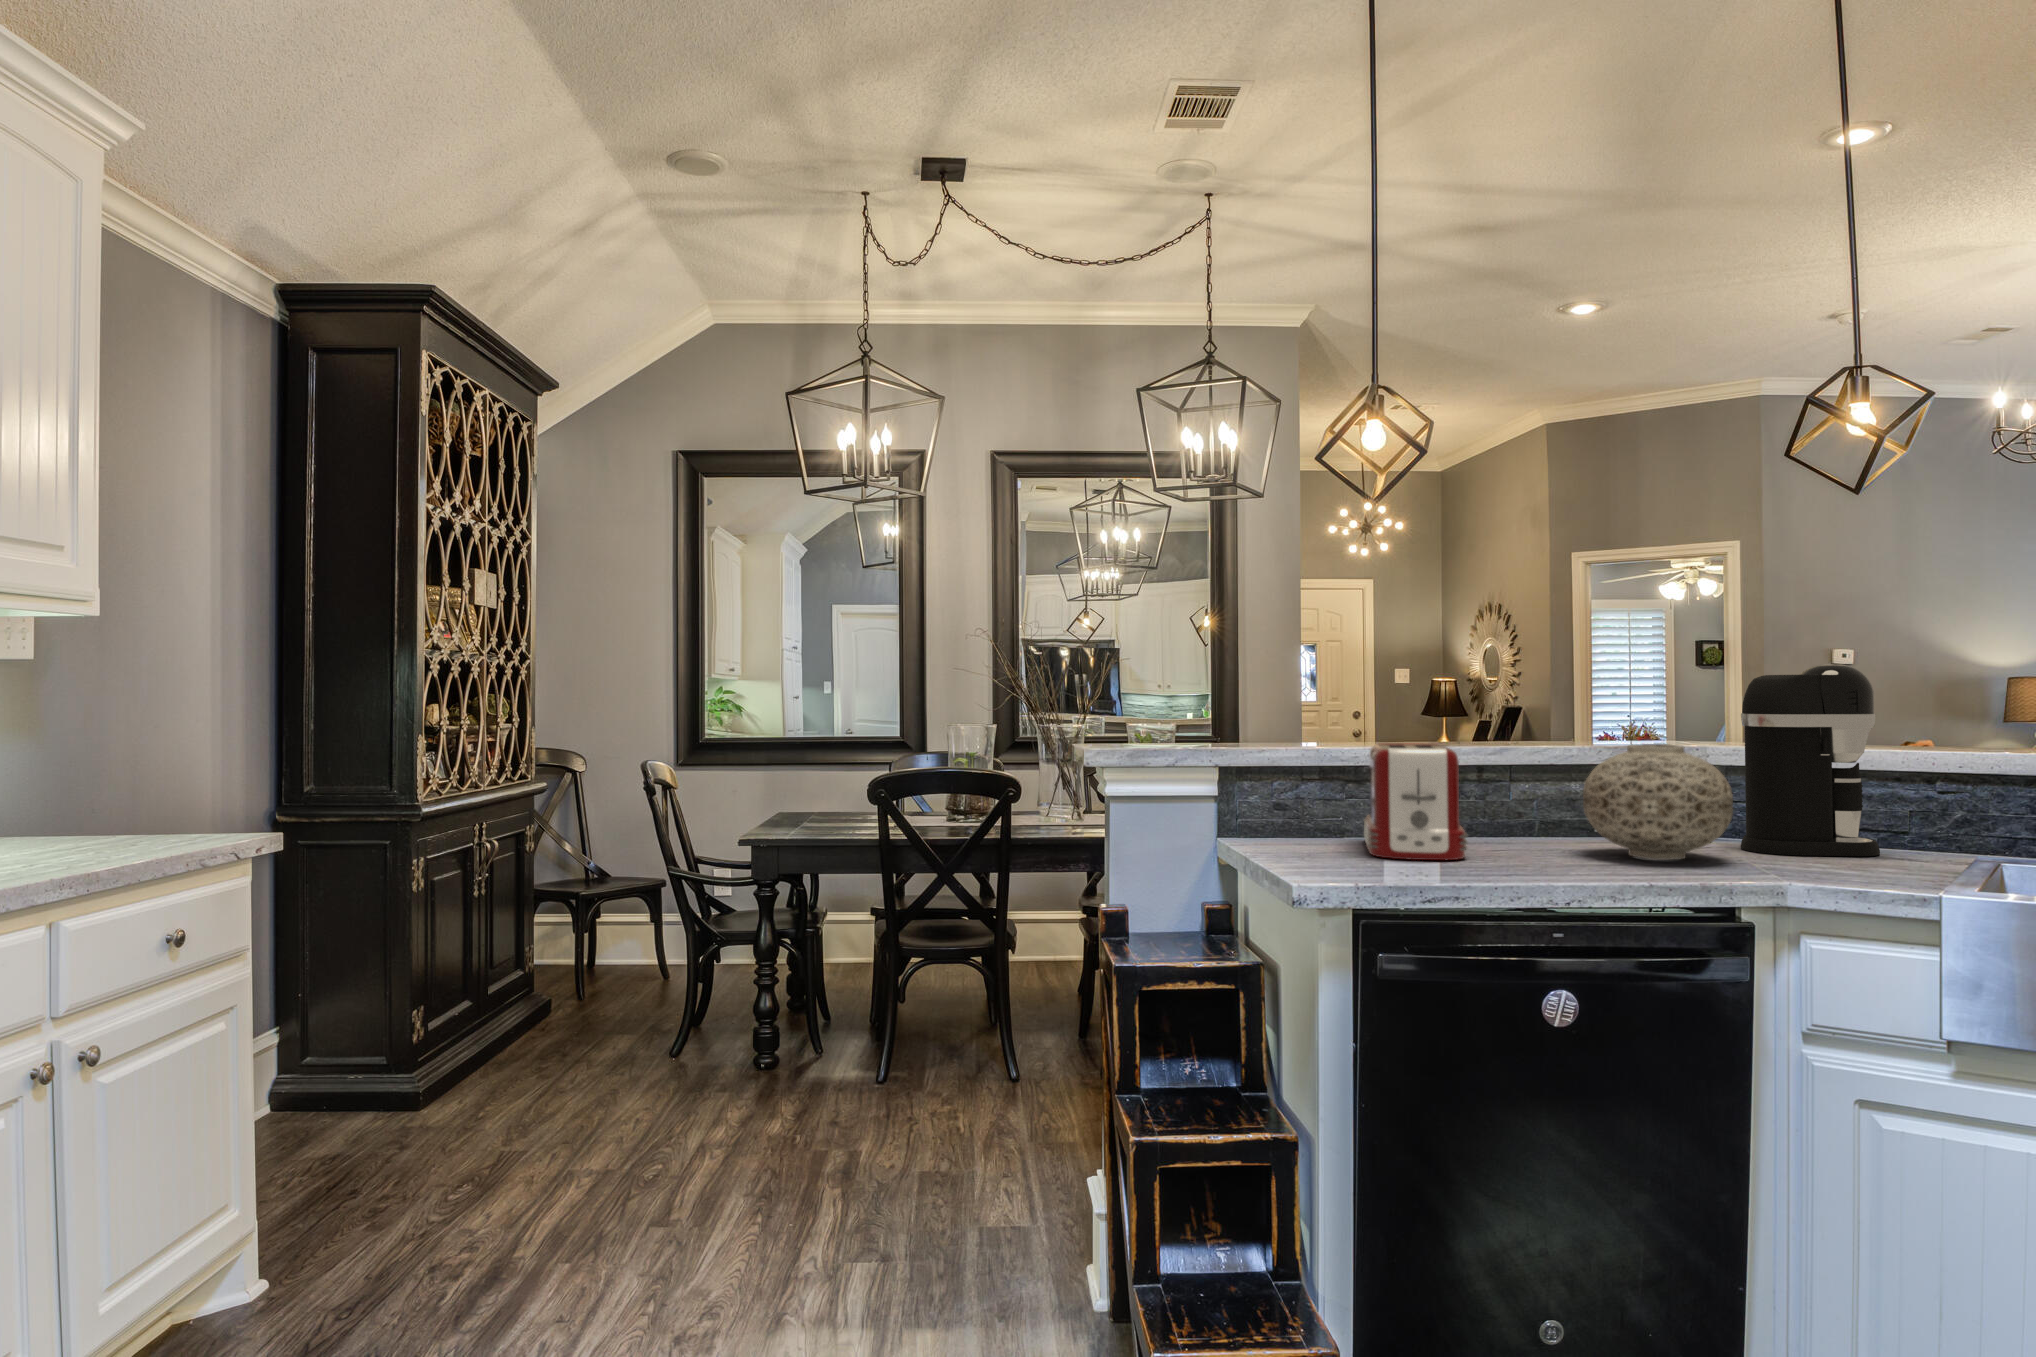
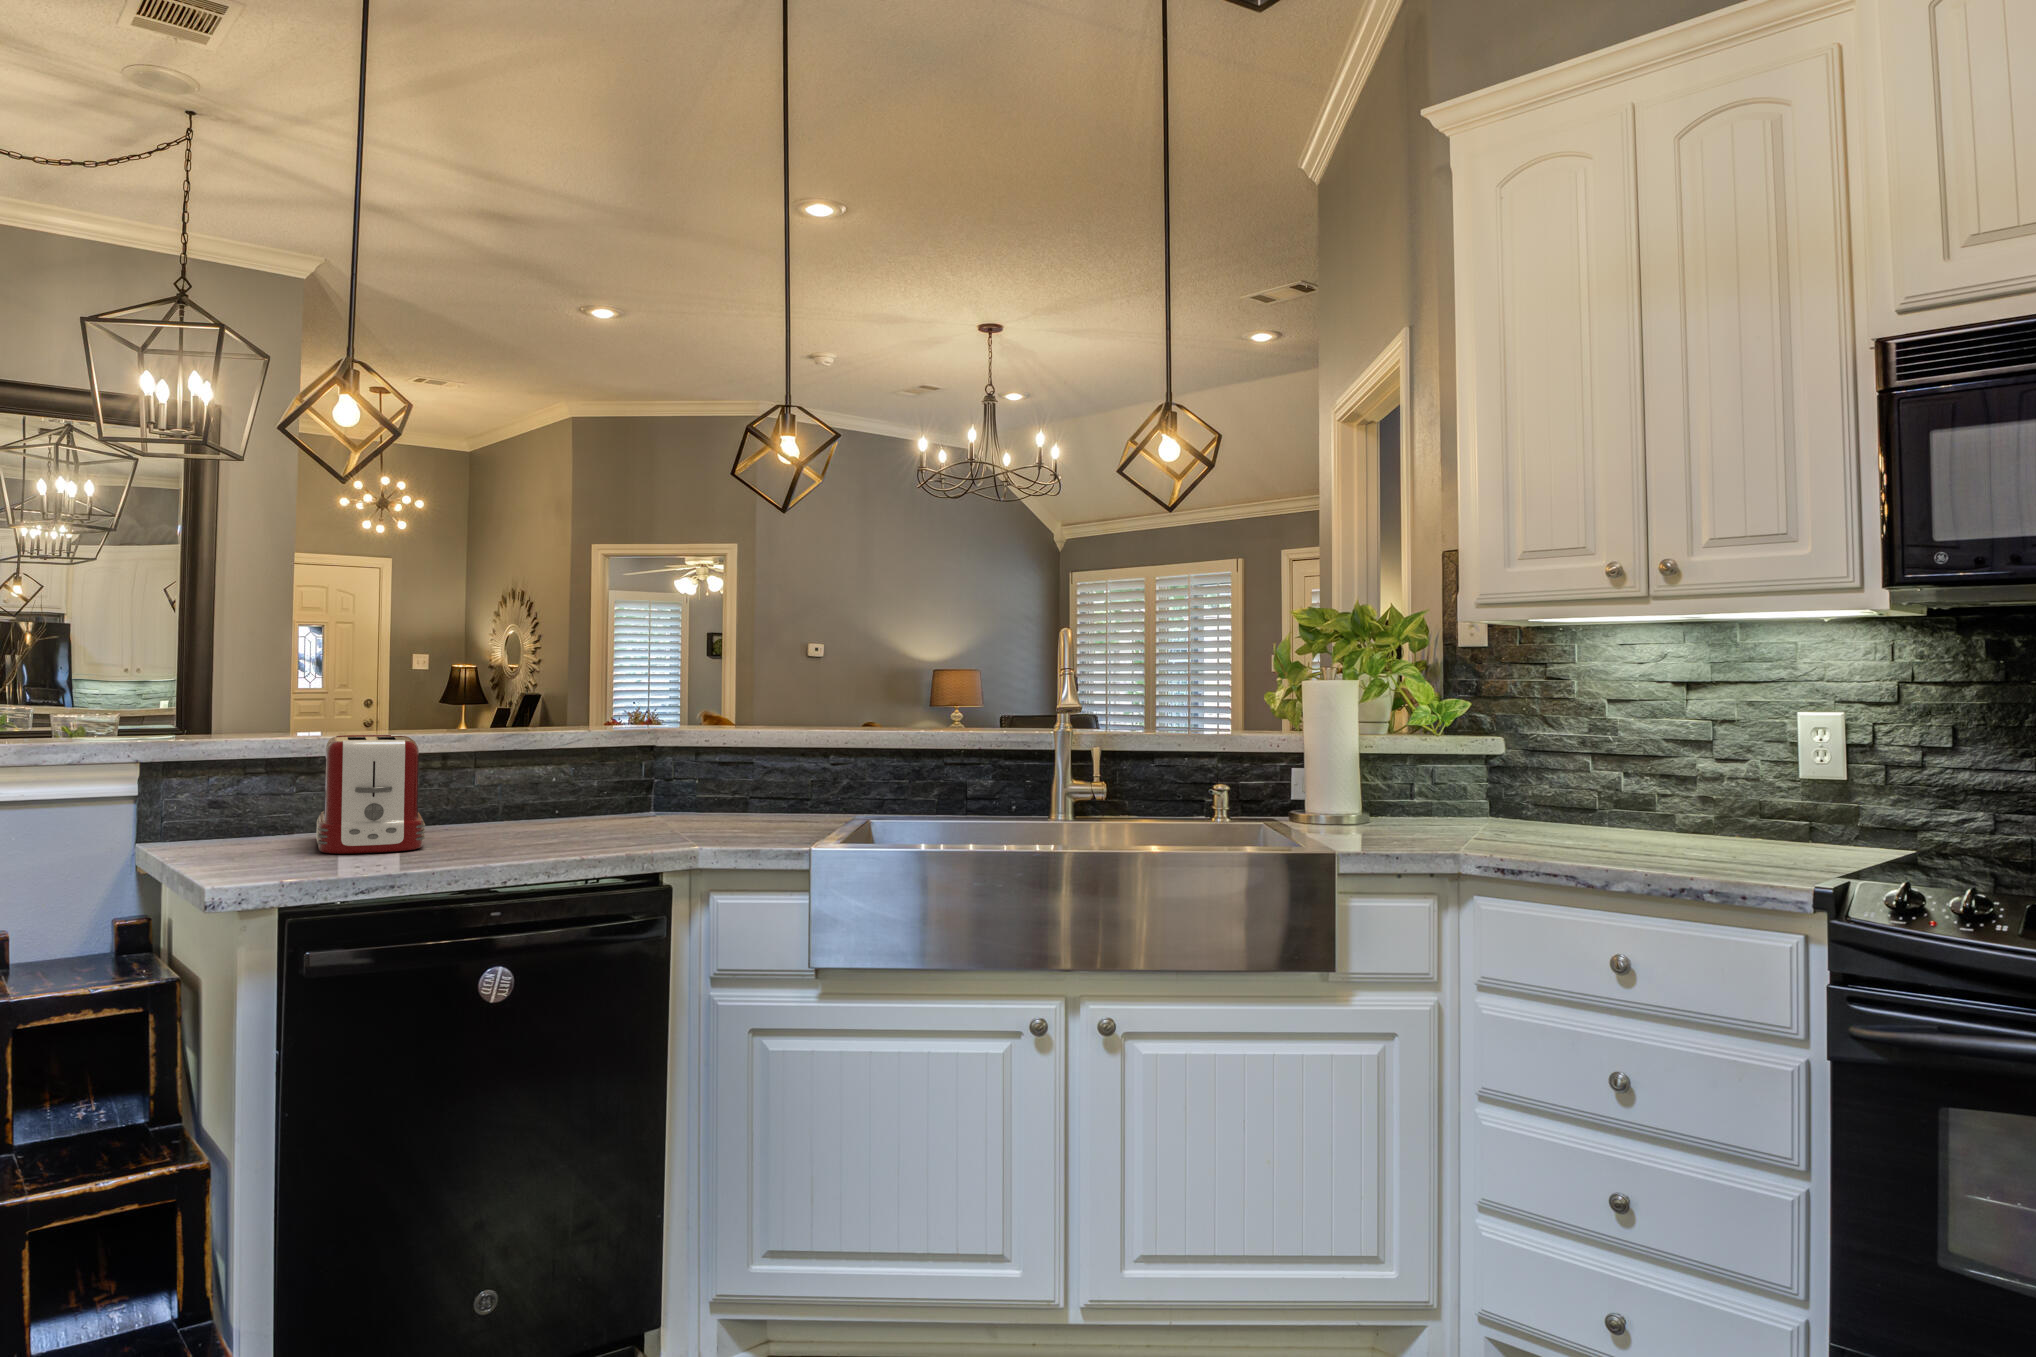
coffee maker: present [1741,664,1880,856] -> none [677,666,776,825]
vase: present [1583,744,1733,860] -> none [541,733,665,837]

